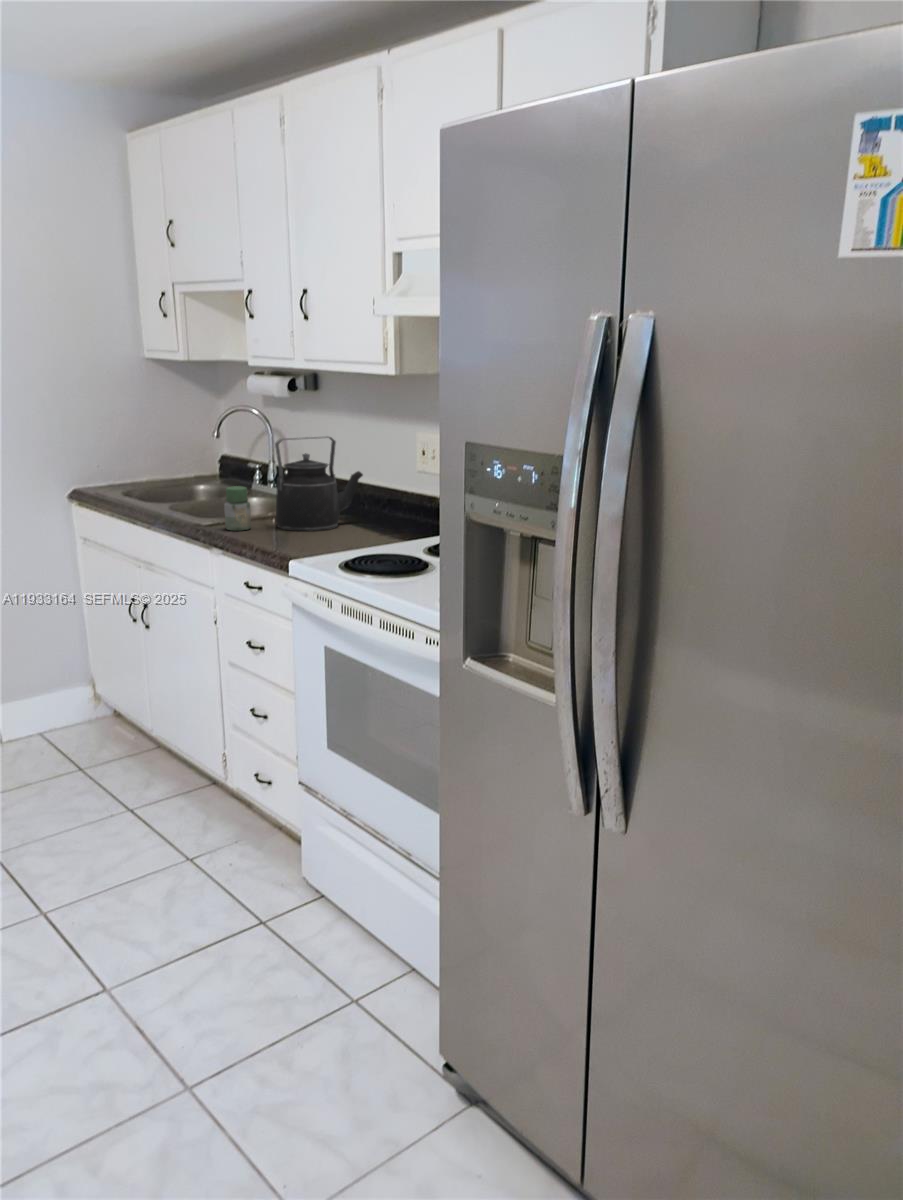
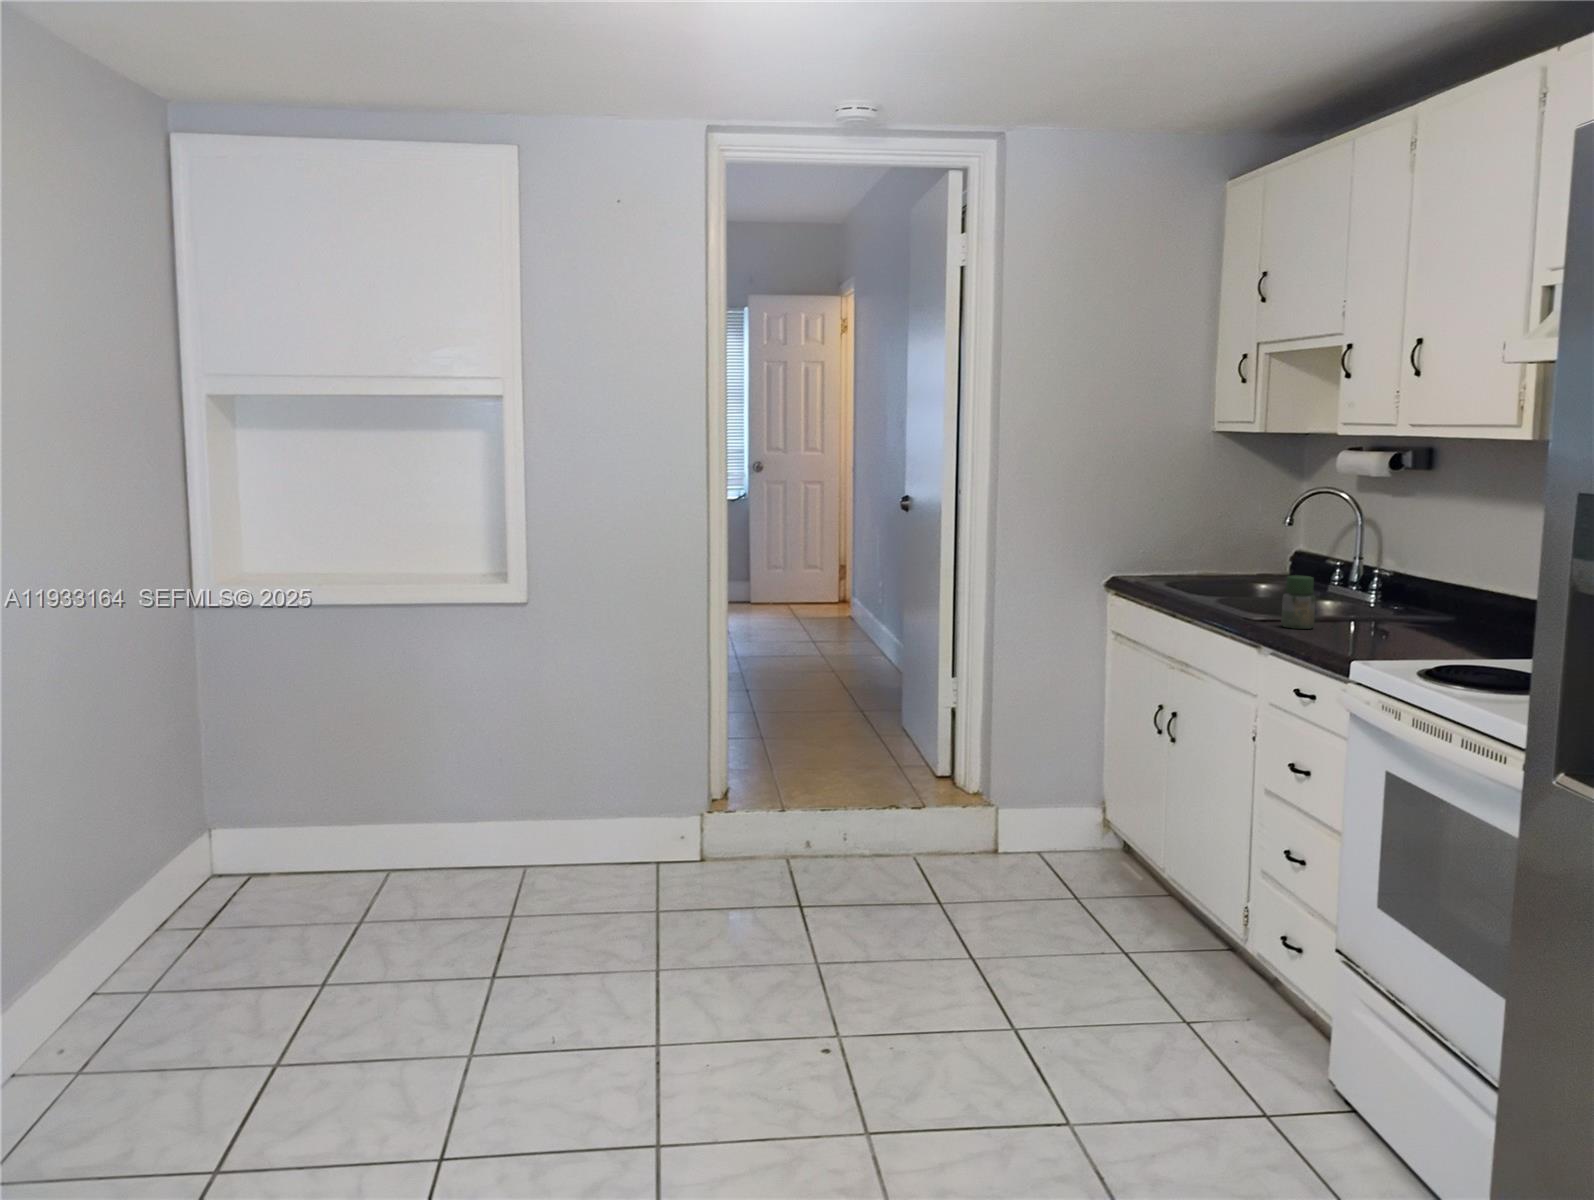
kettle: present [275,436,363,531] -> none [1348,520,1480,639]

